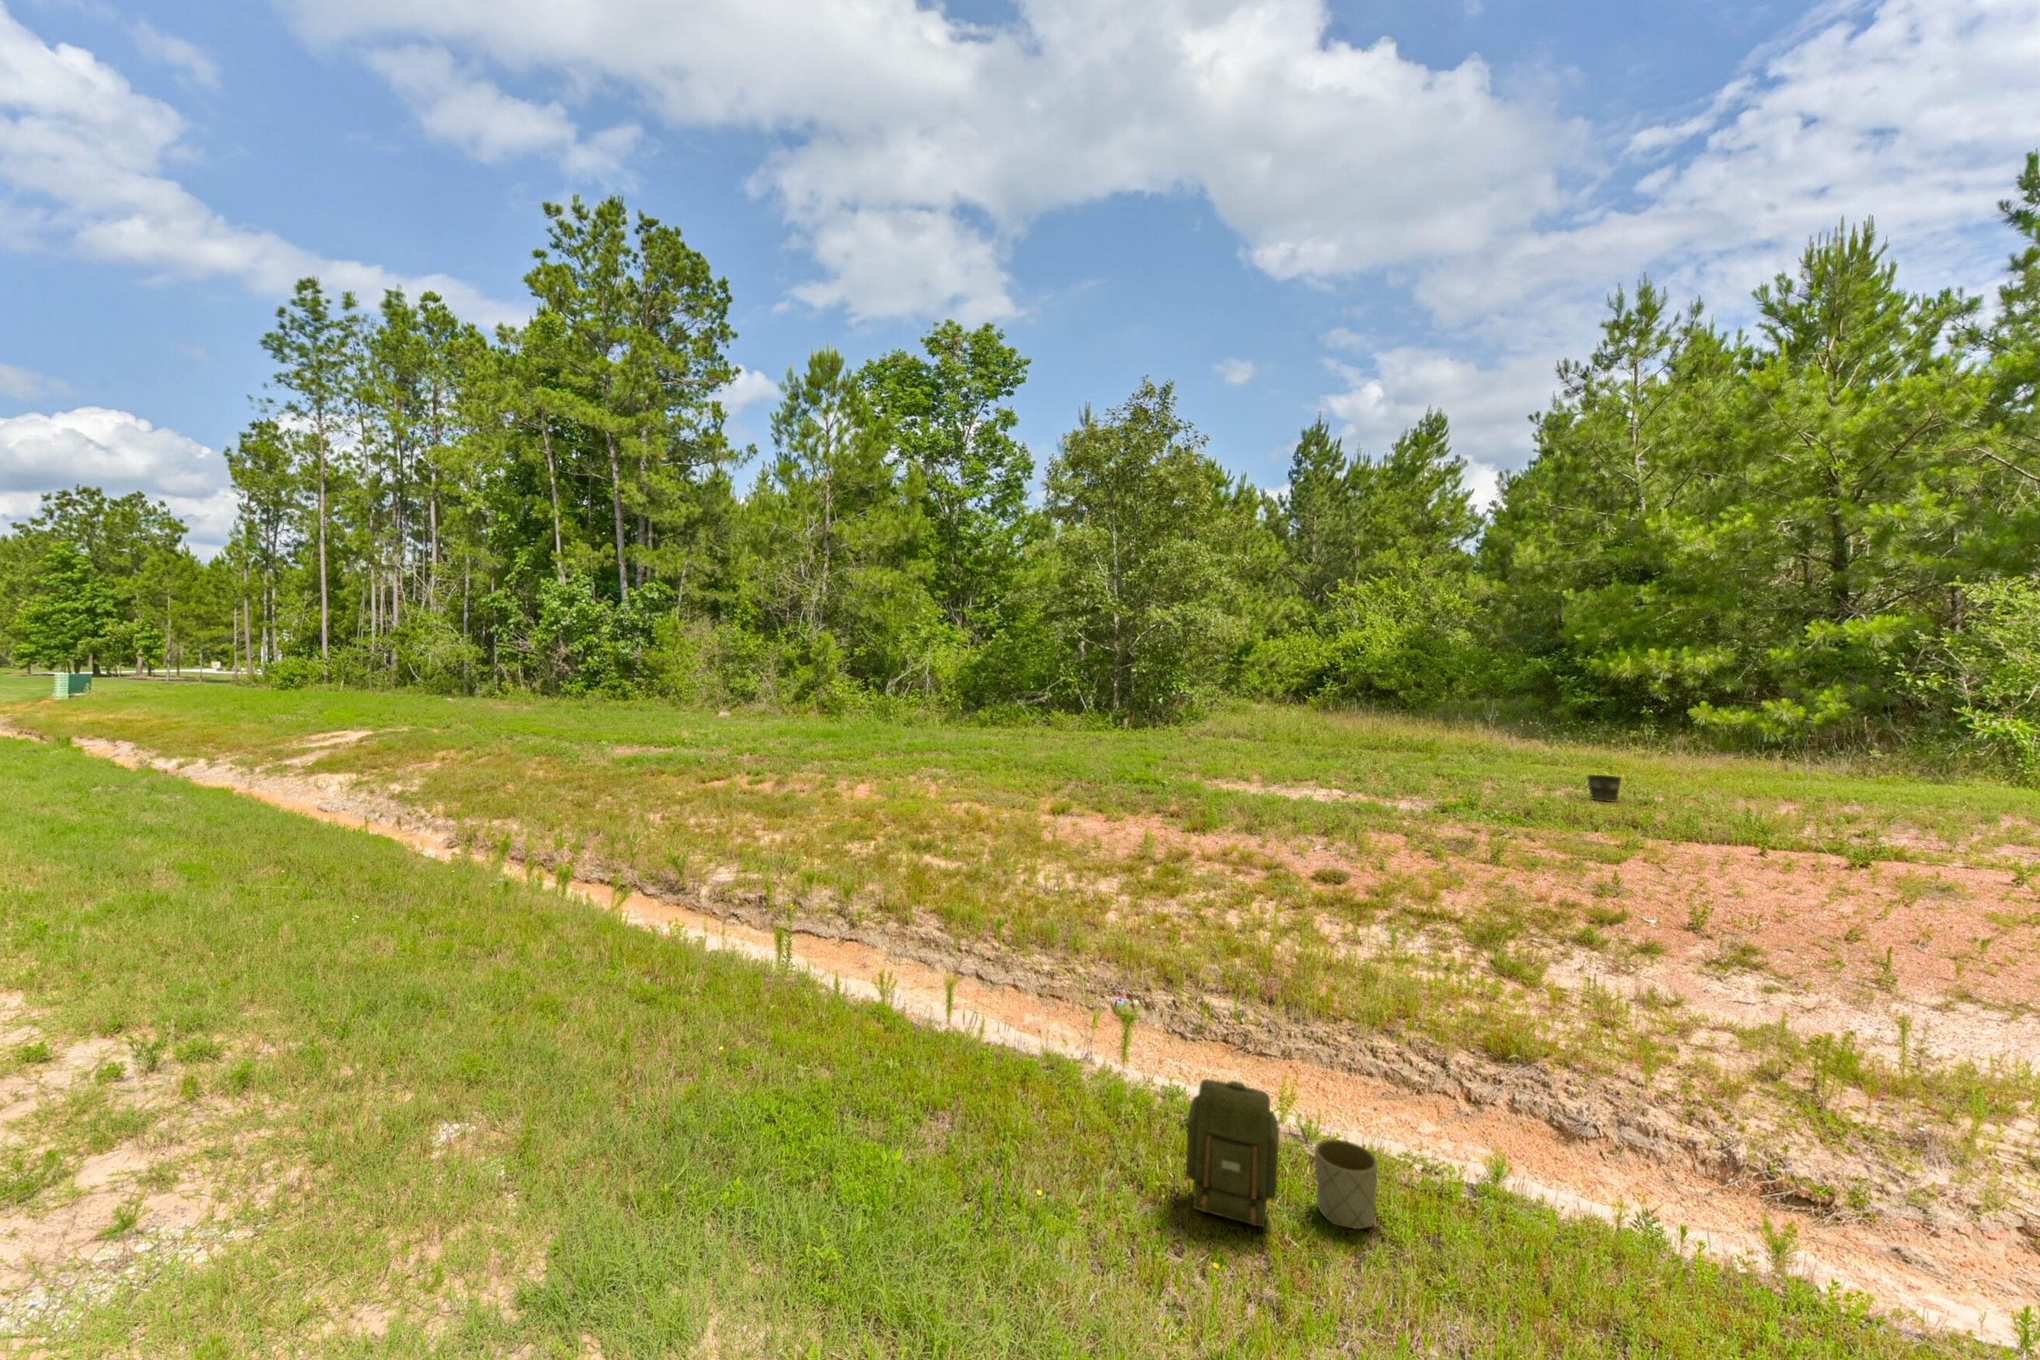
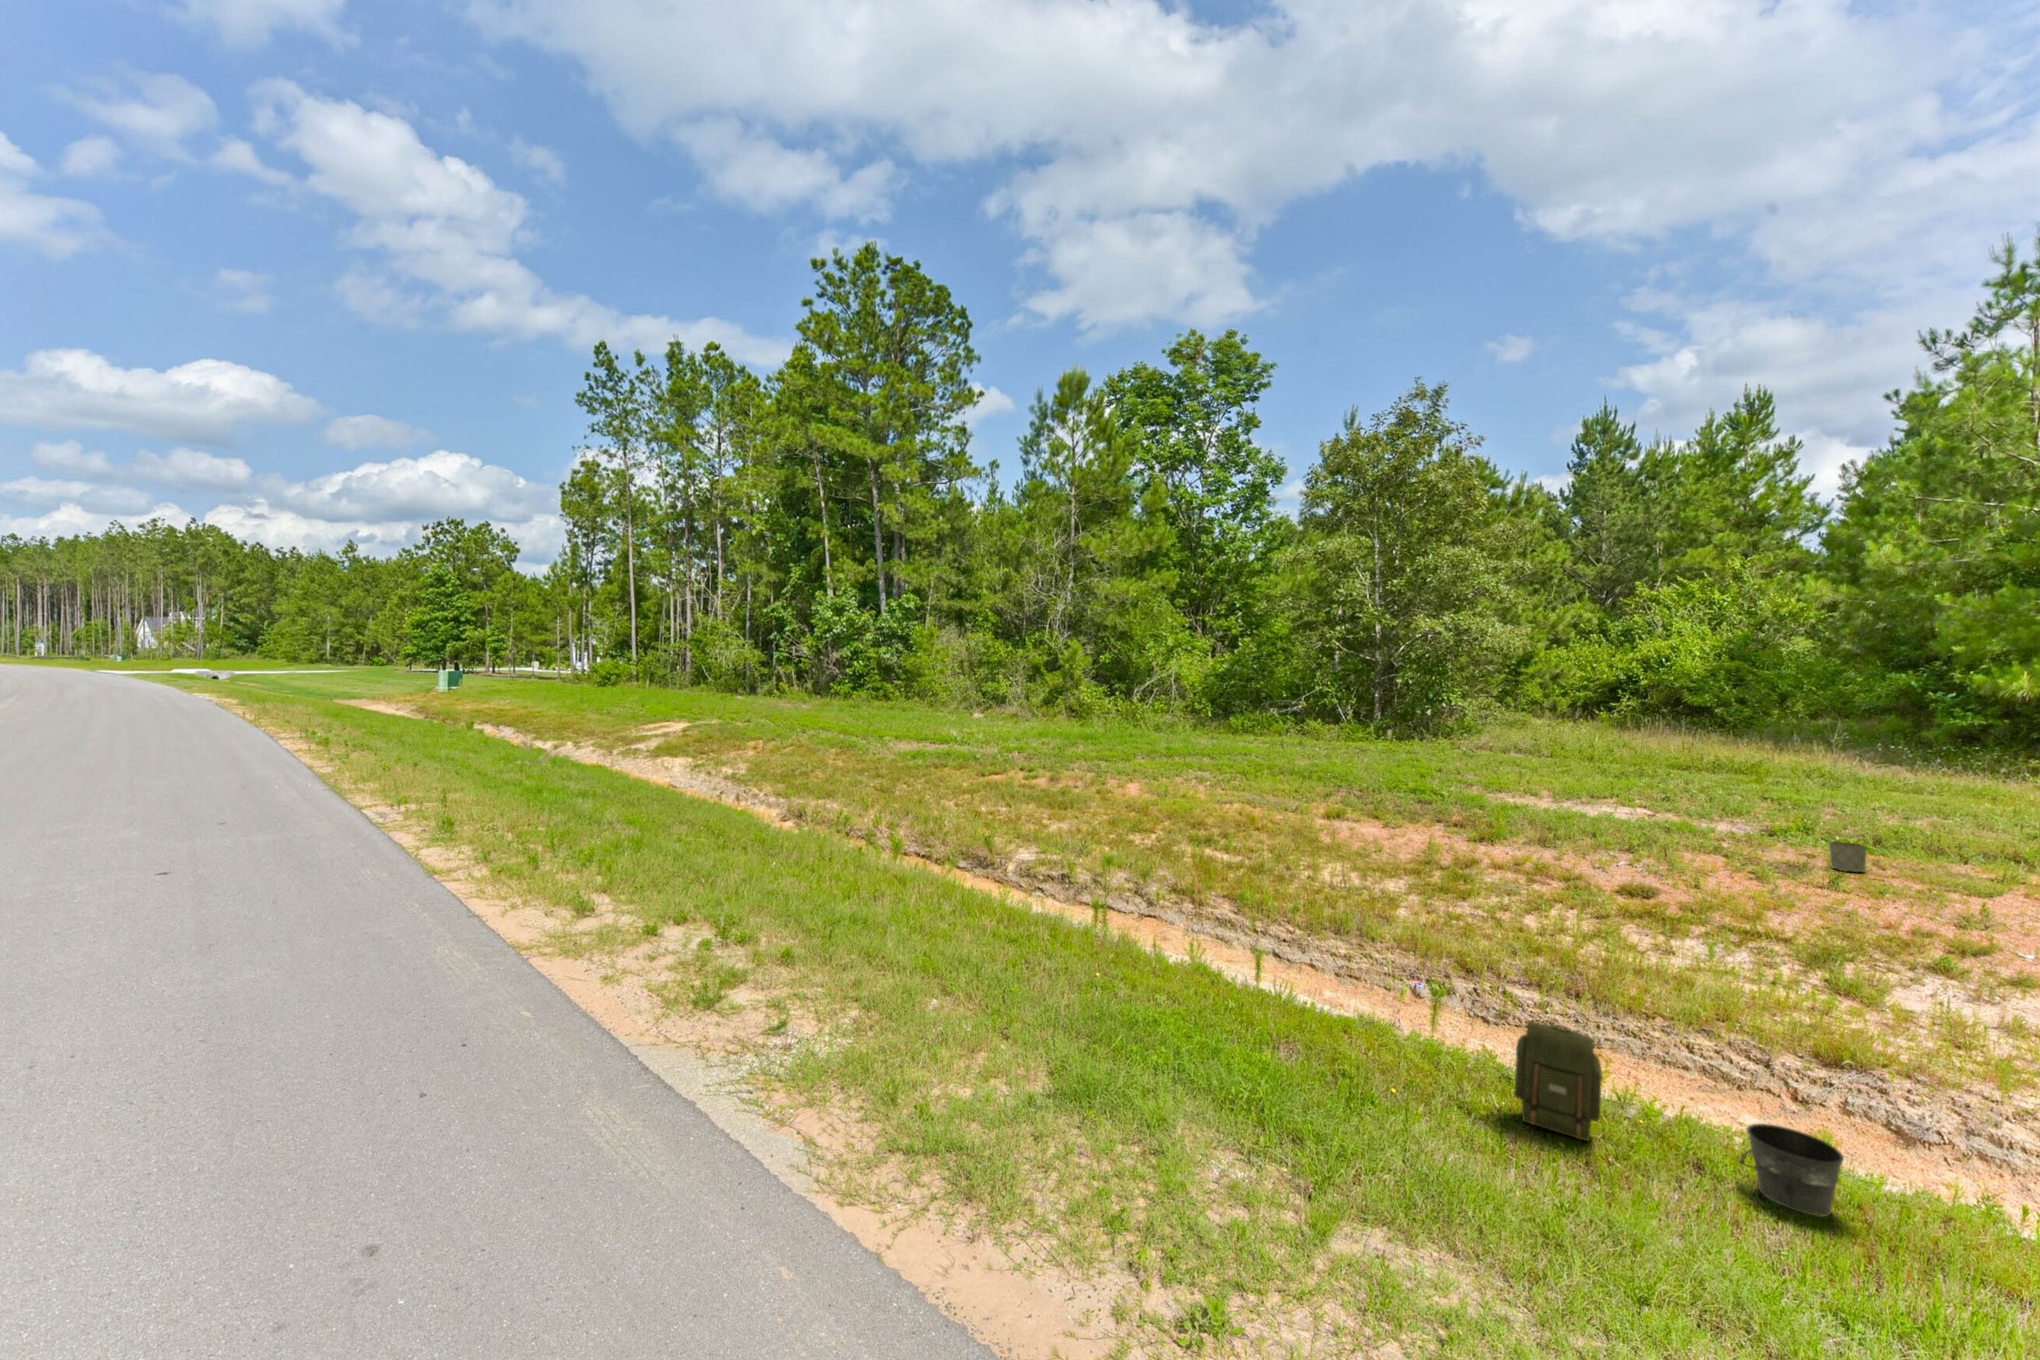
bucket: present [1585,775,1621,802] -> present [1739,1124,1844,1217]
planter: present [1315,1139,1378,1229] -> present [1829,841,1867,872]

